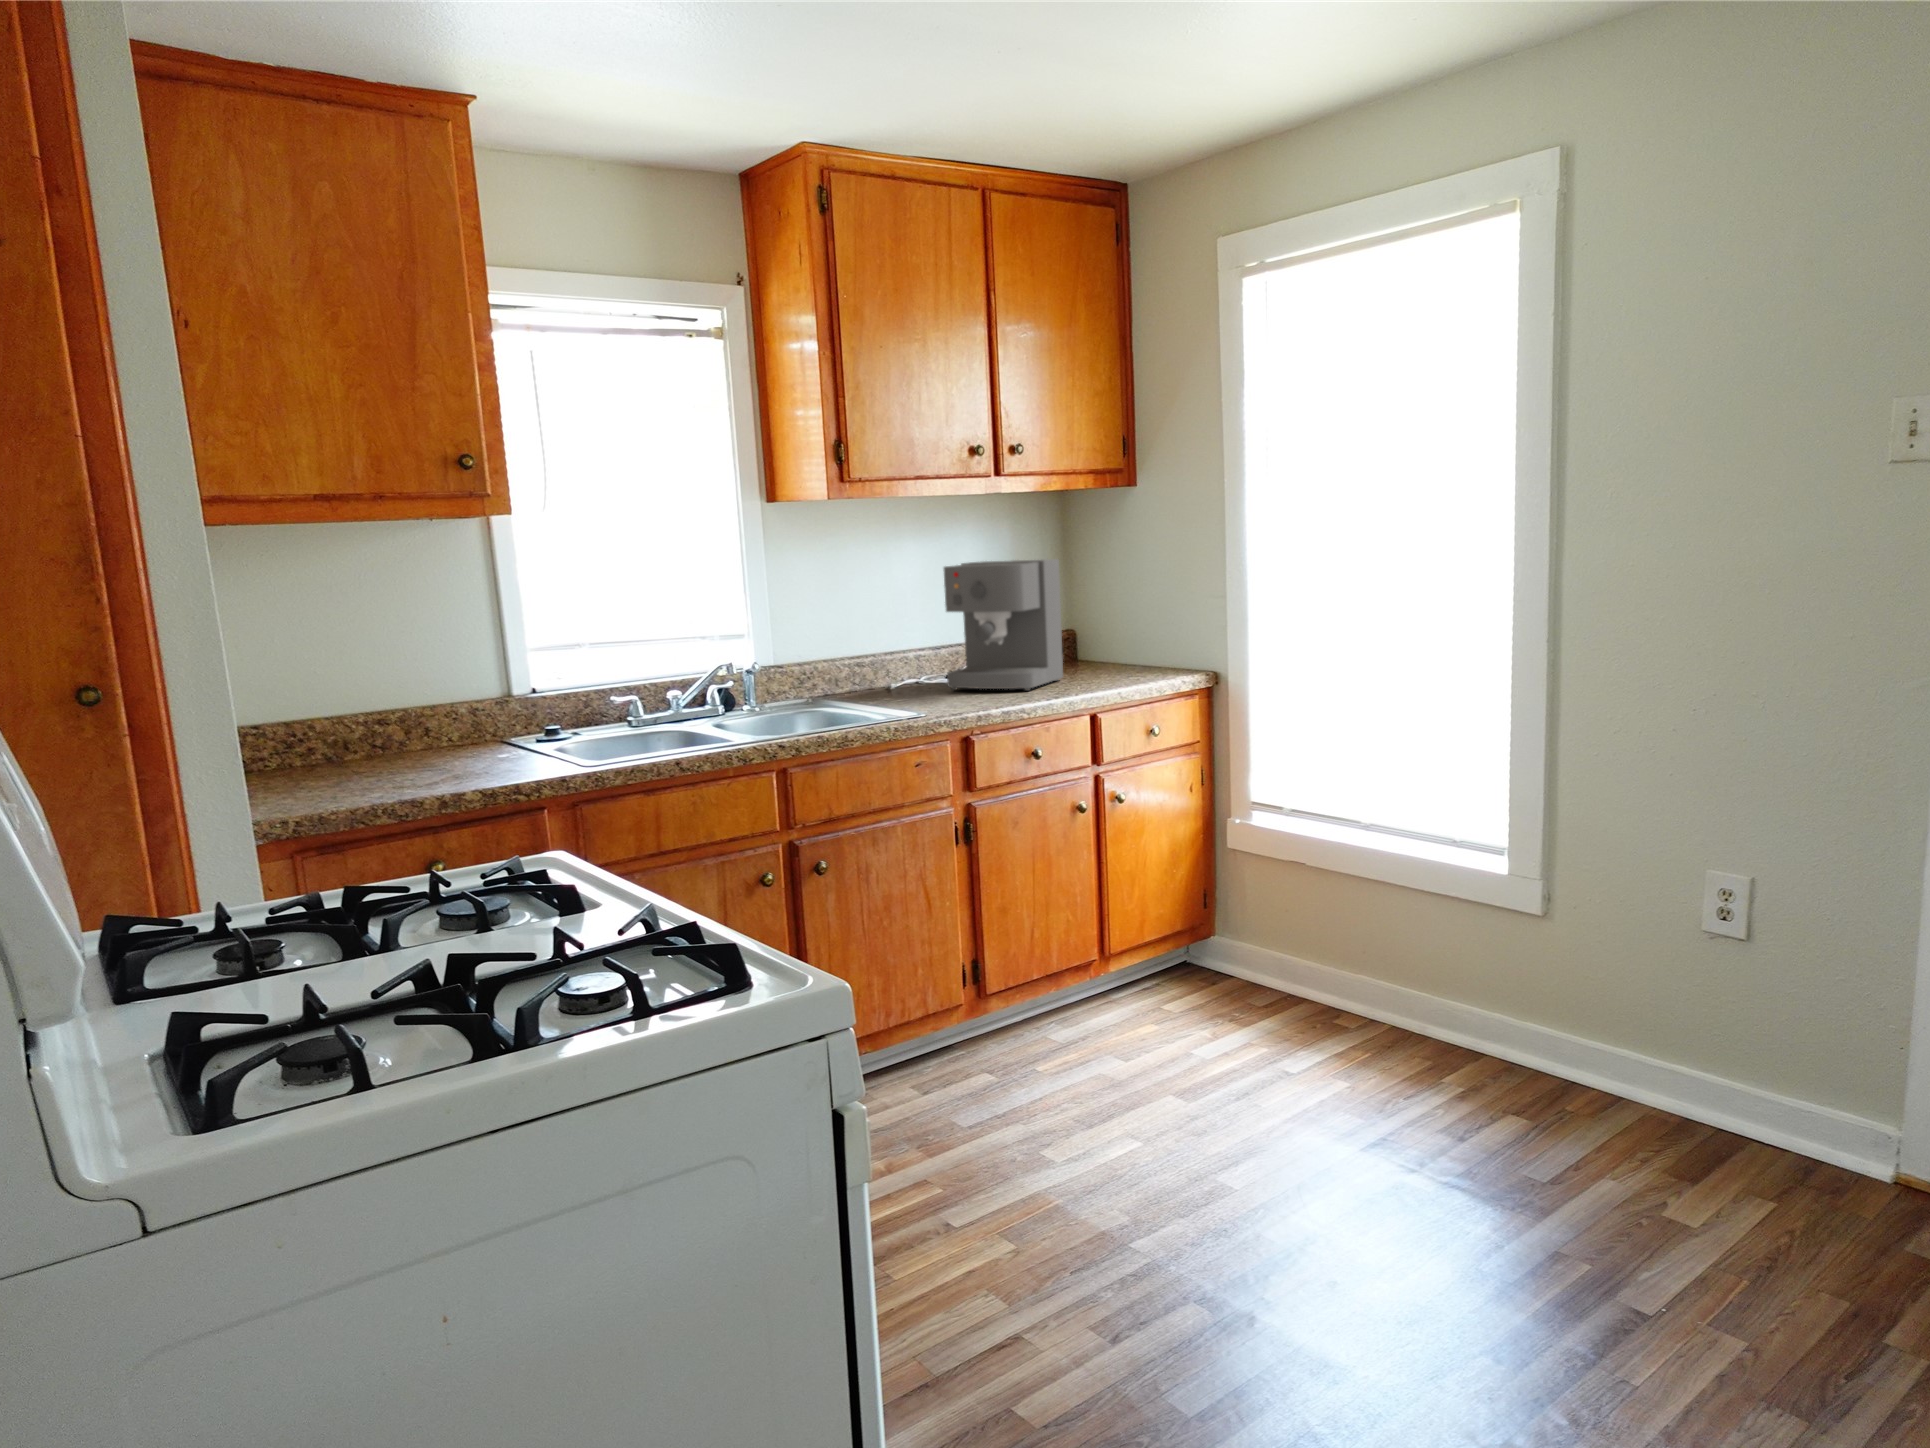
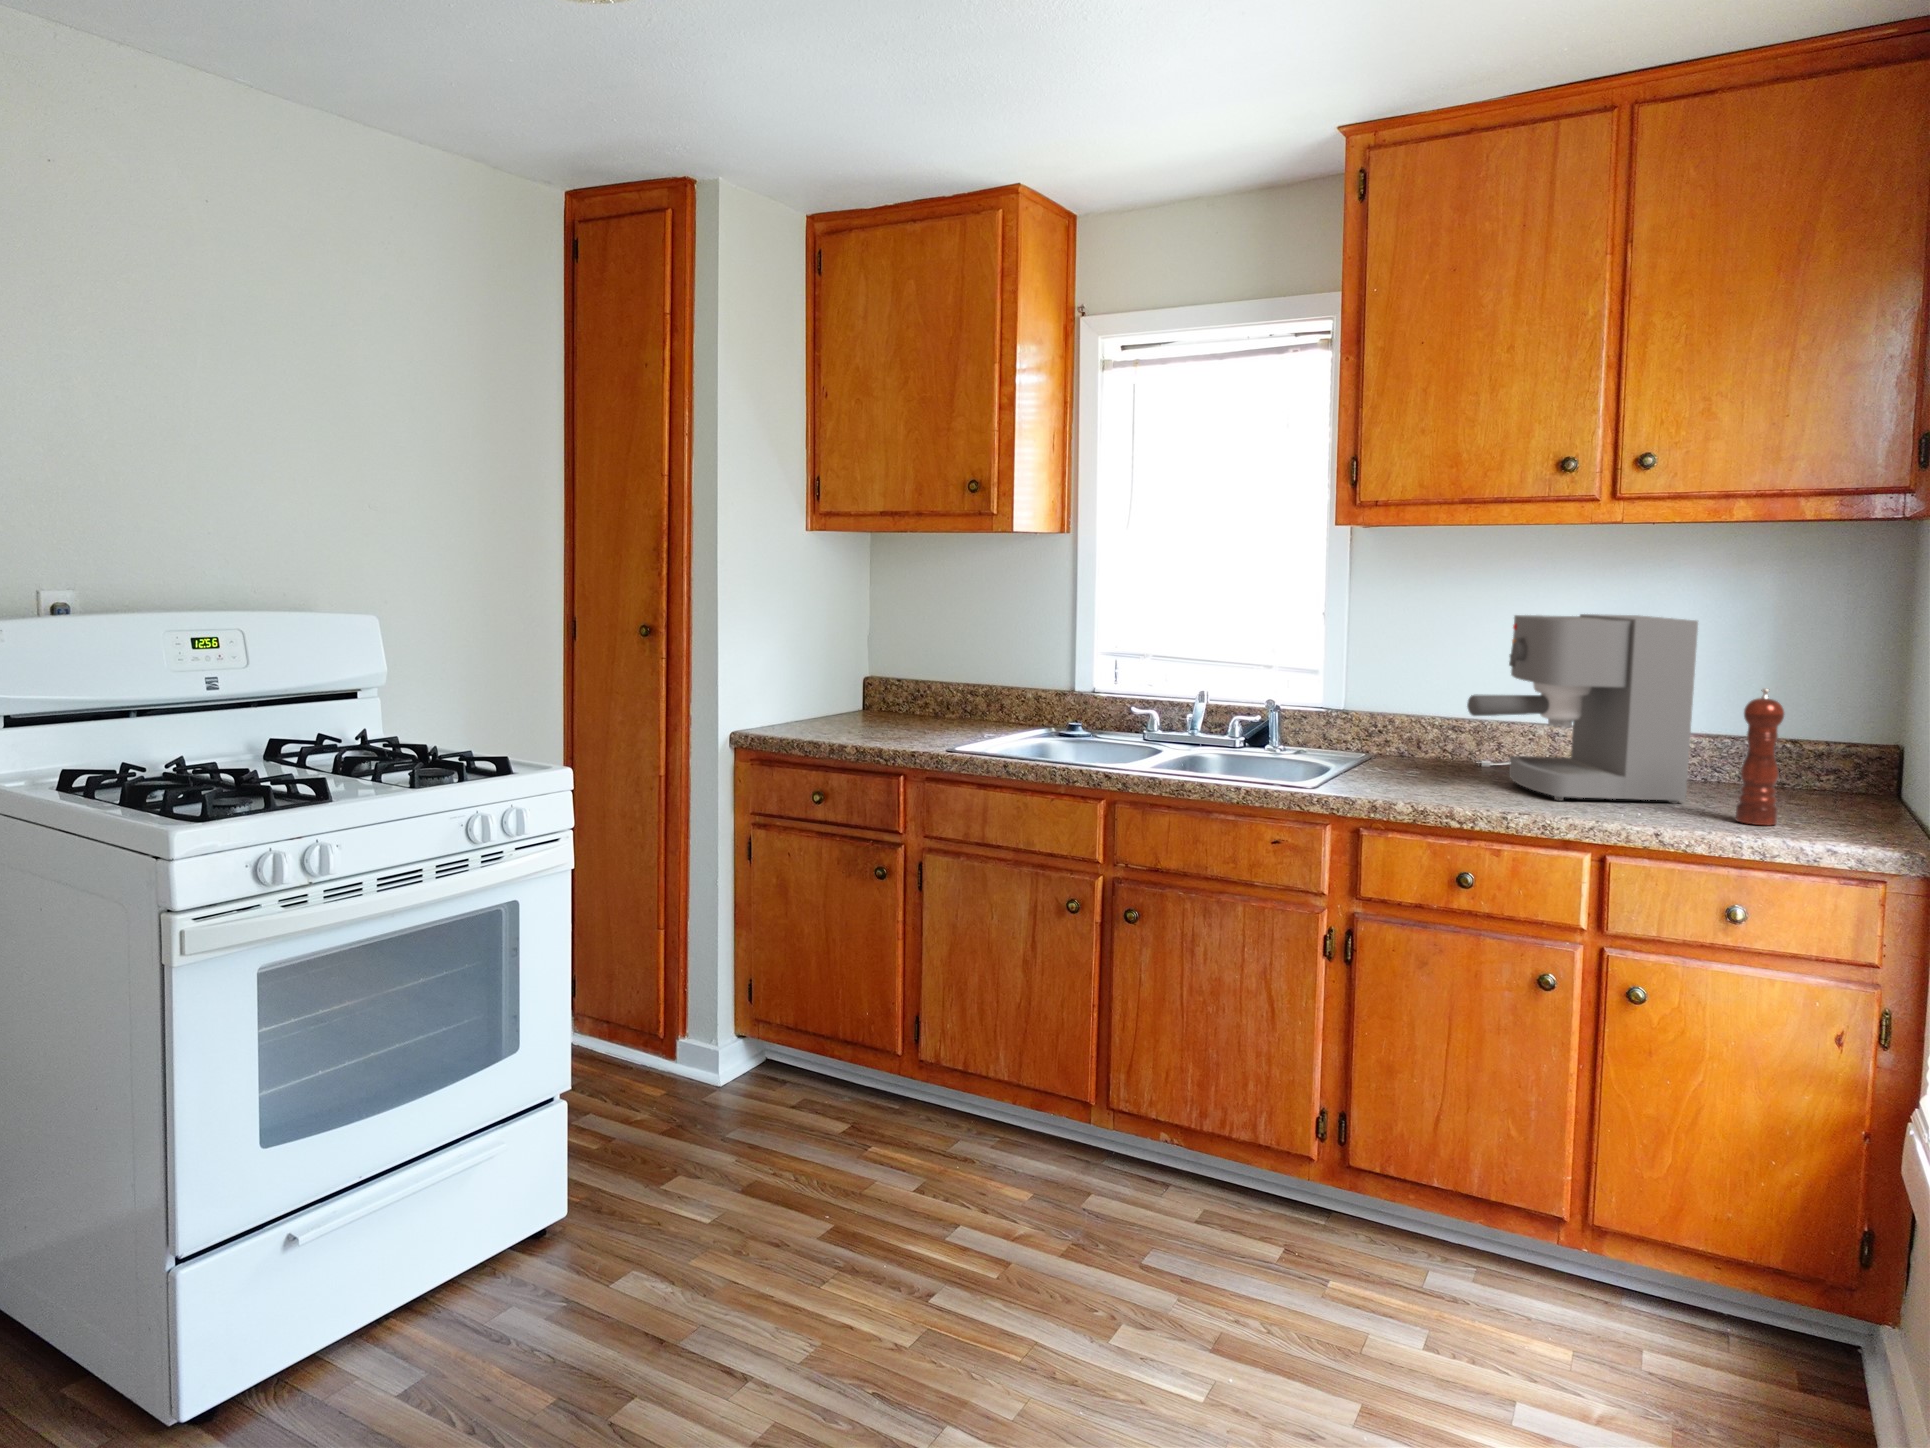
pepper mill: none [1120,595,1143,679] -> present [1735,689,1784,825]

